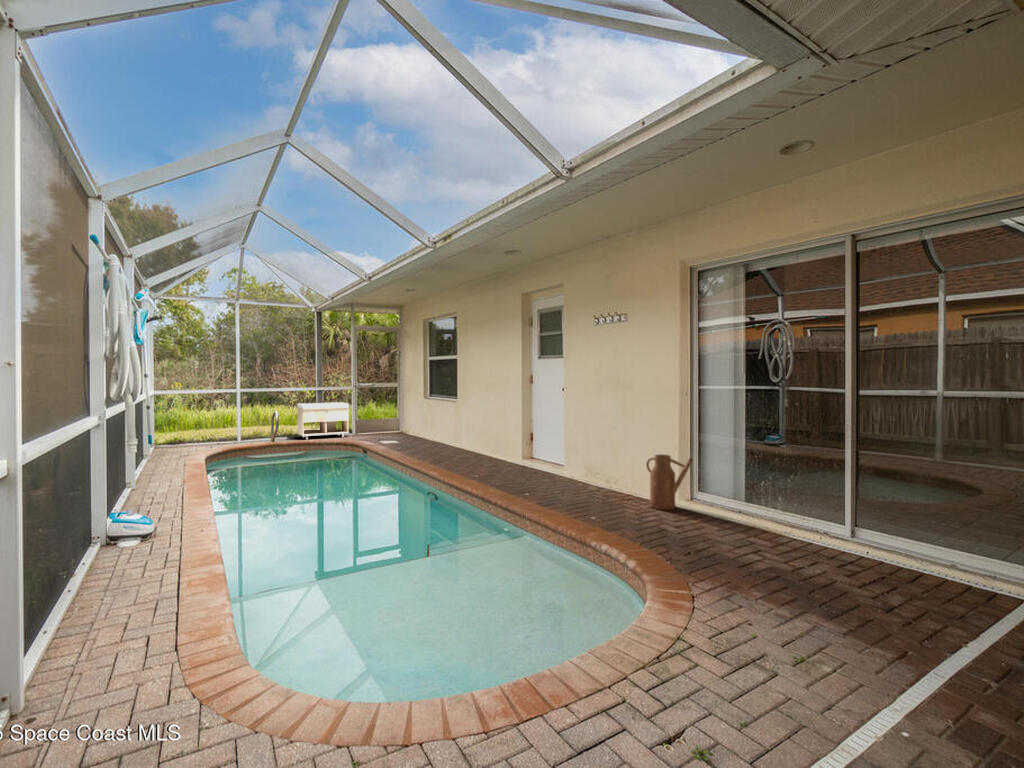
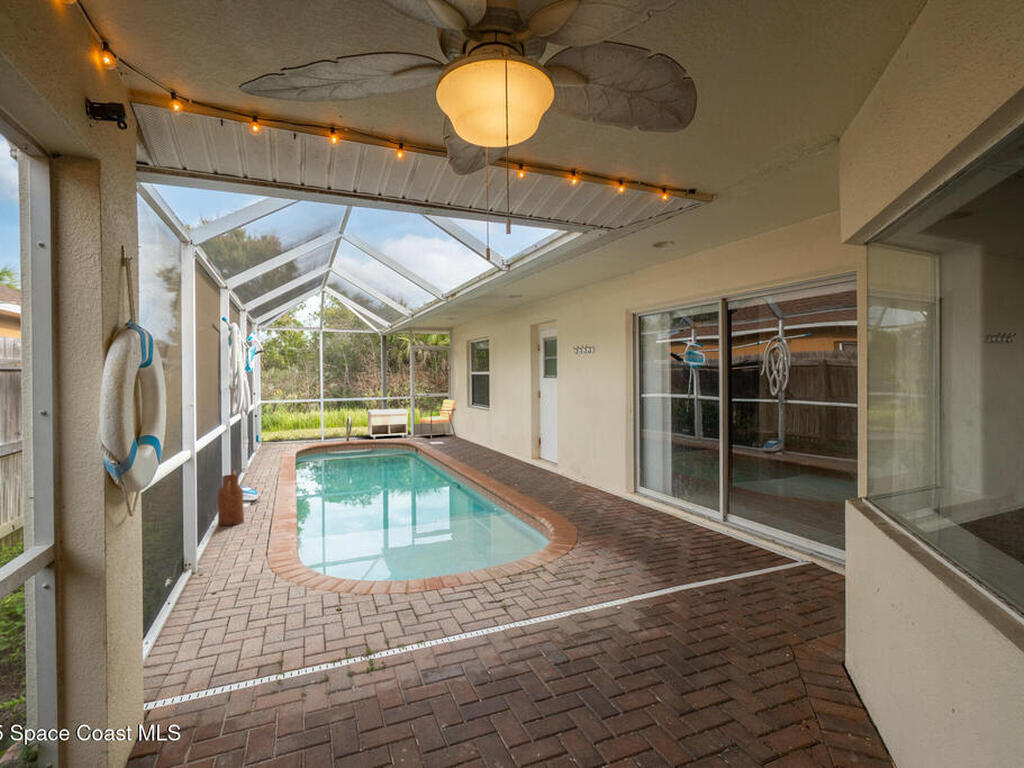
chair: none [365,391,409,439] -> present [420,400,456,439]
watering can: present [646,455,693,510] -> present [218,470,244,526]

